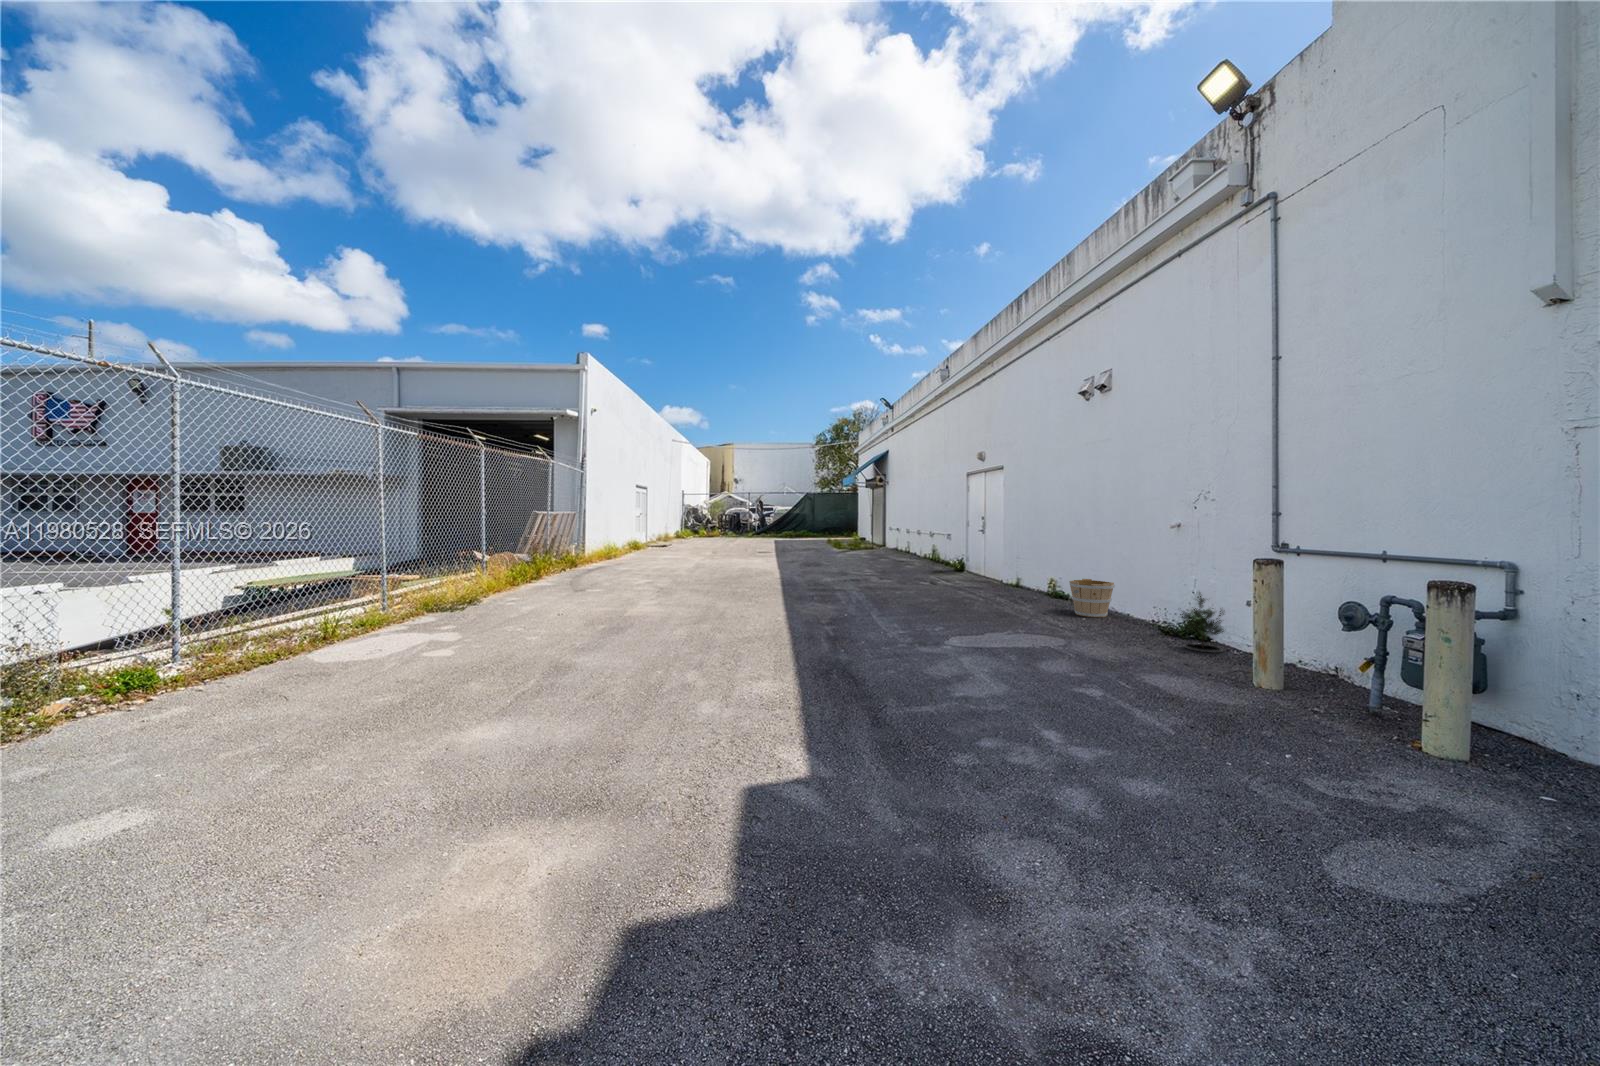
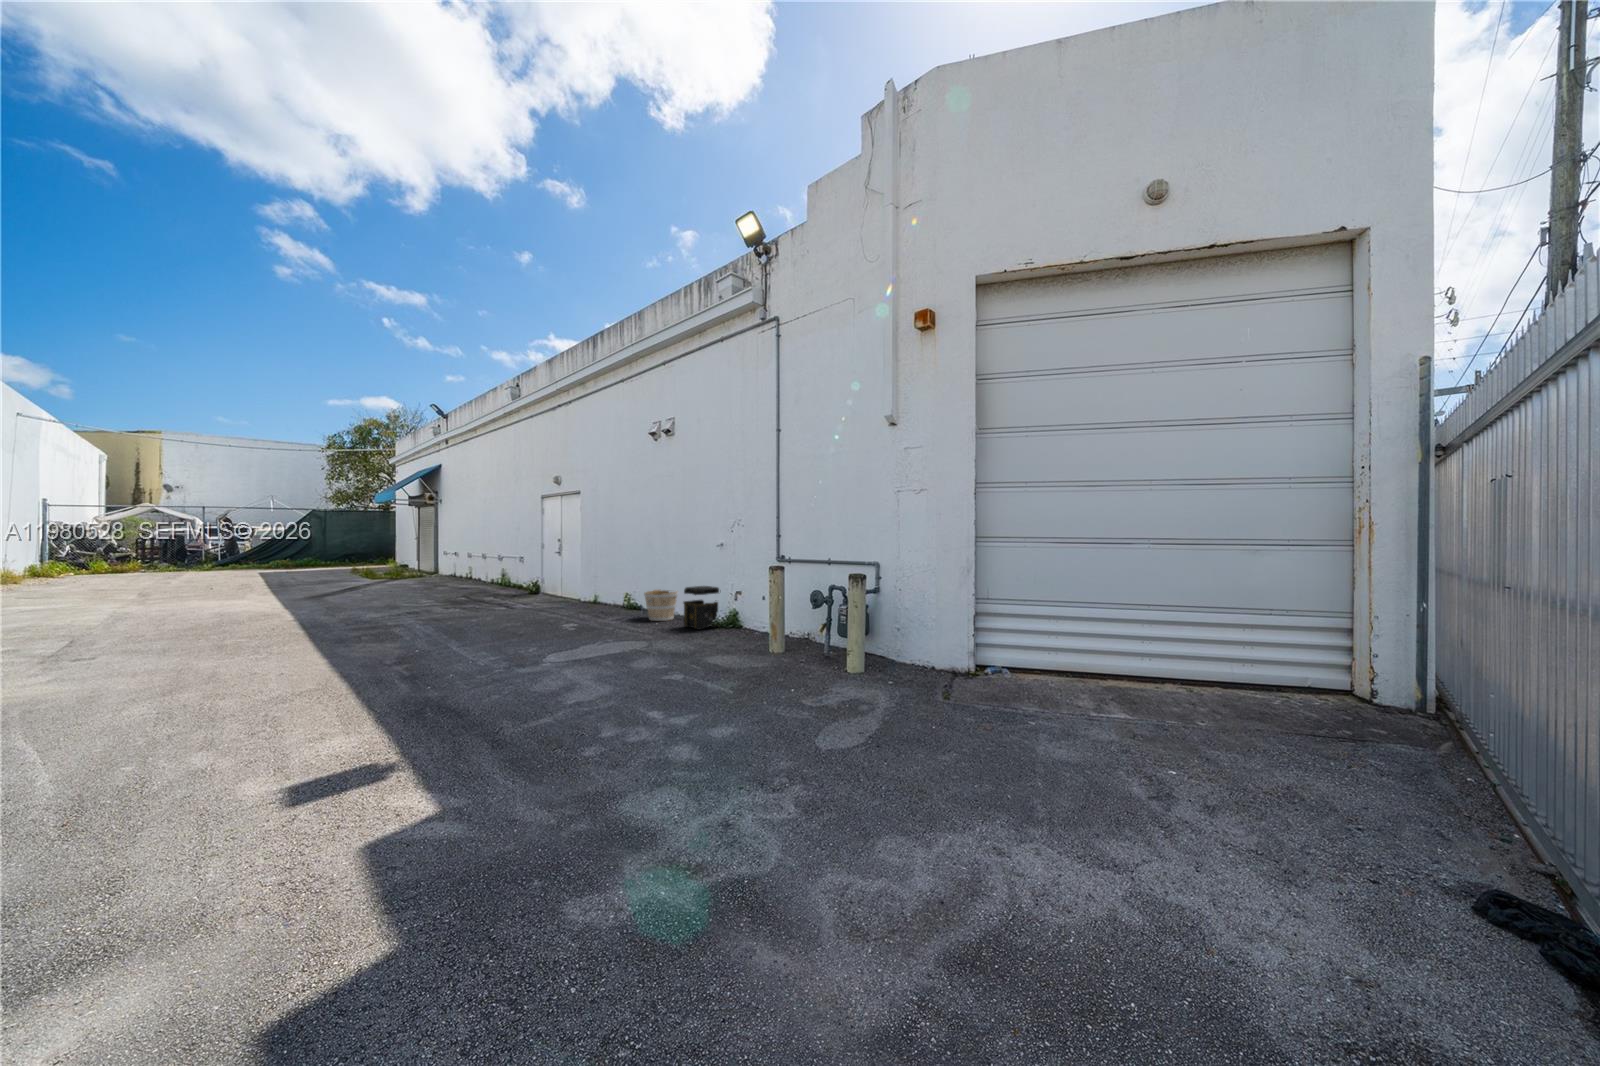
toolbox: none [1118,579,1174,634] -> present [684,586,719,629]
potted tree: present [1180,593,1224,653] -> none [724,591,755,636]

